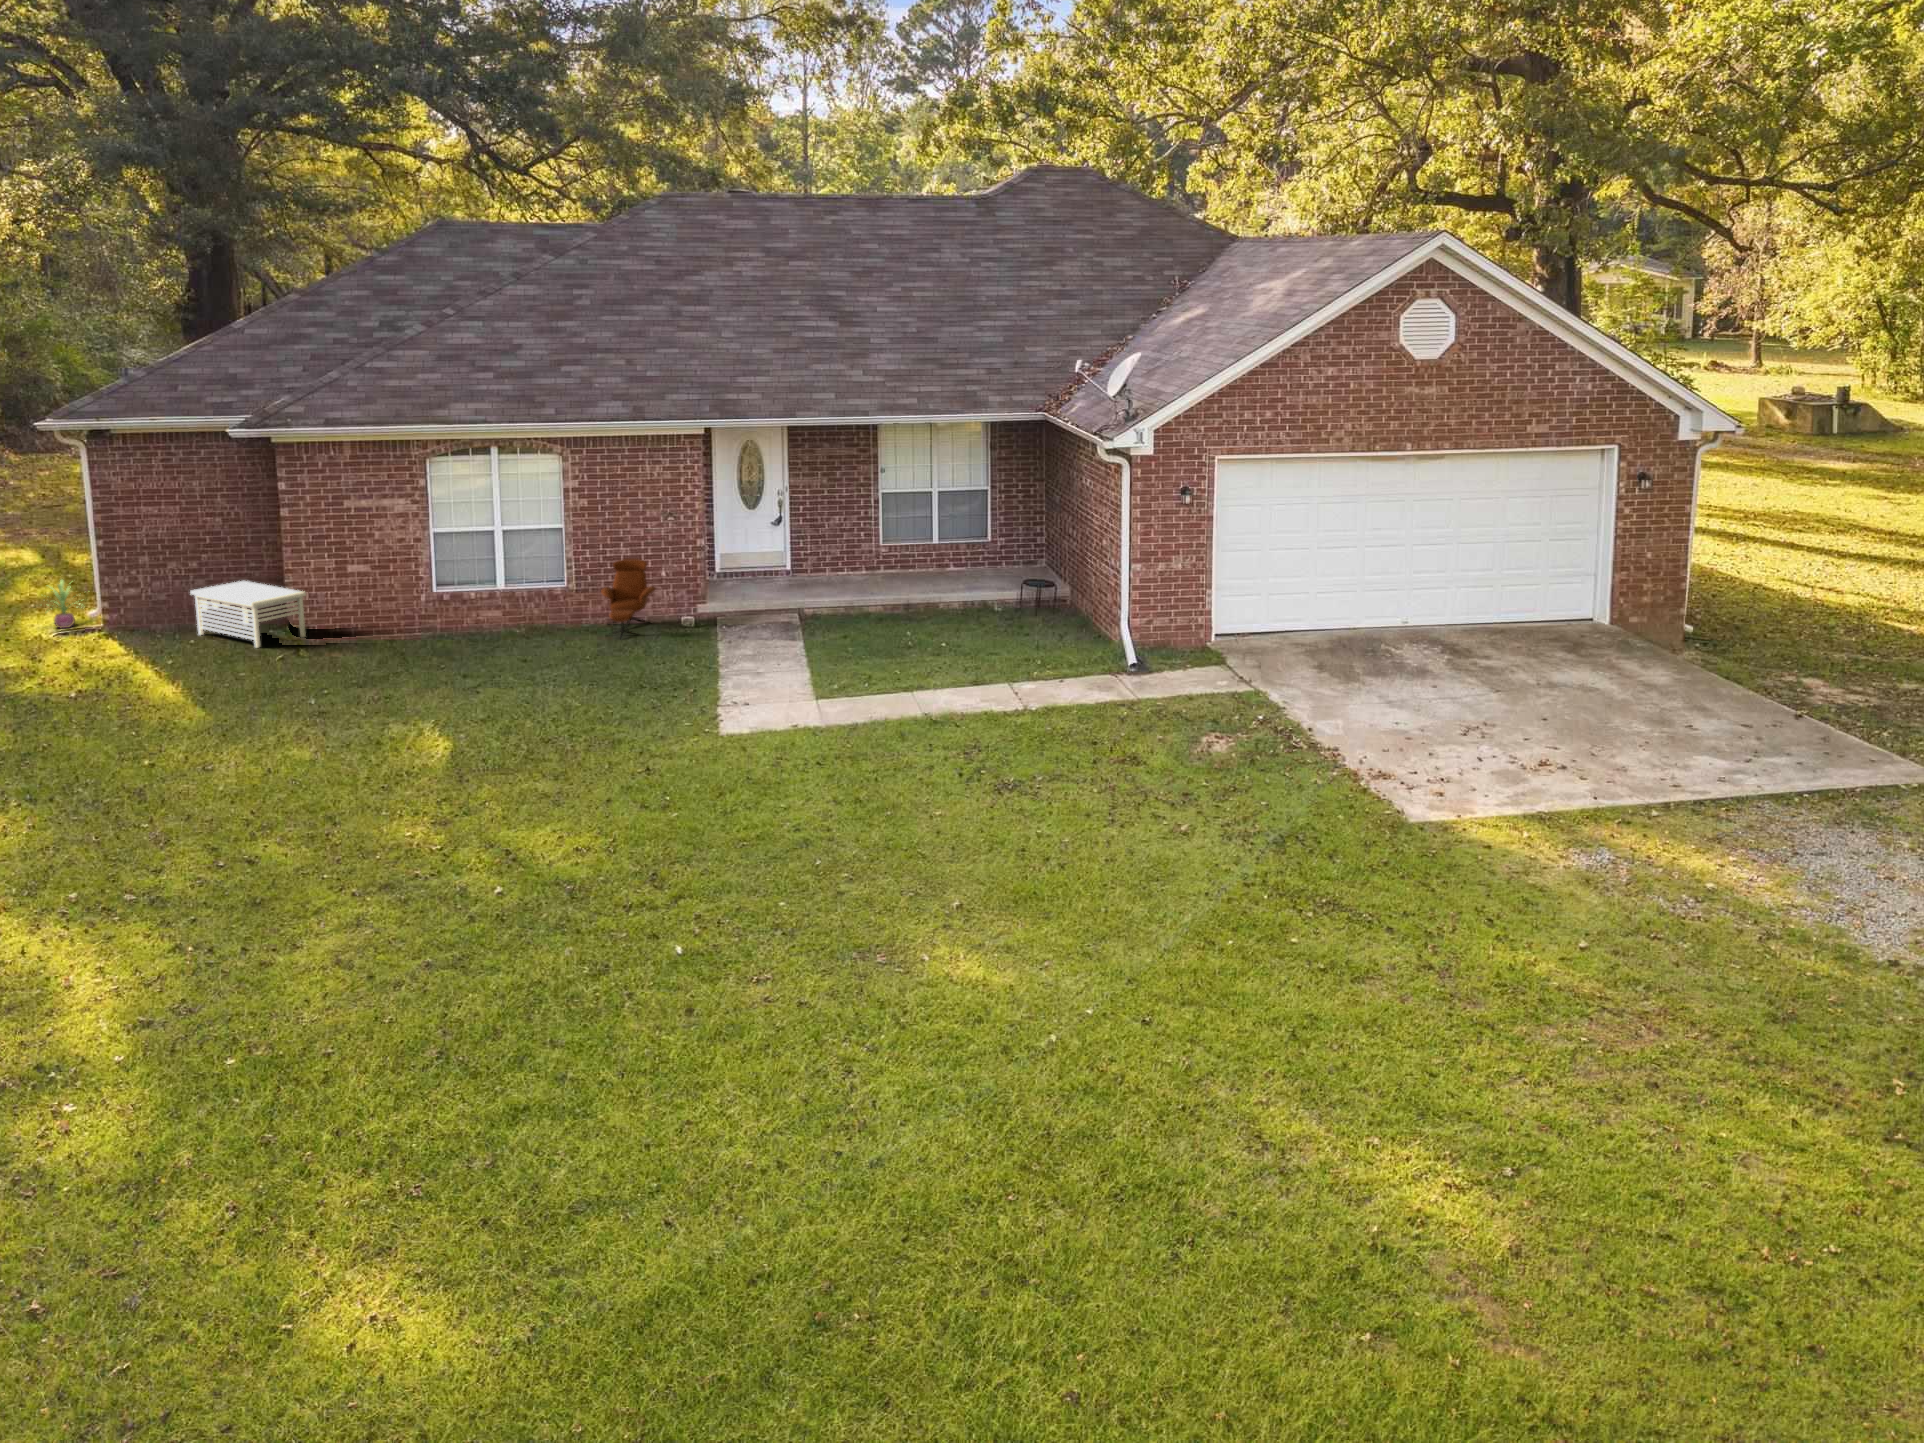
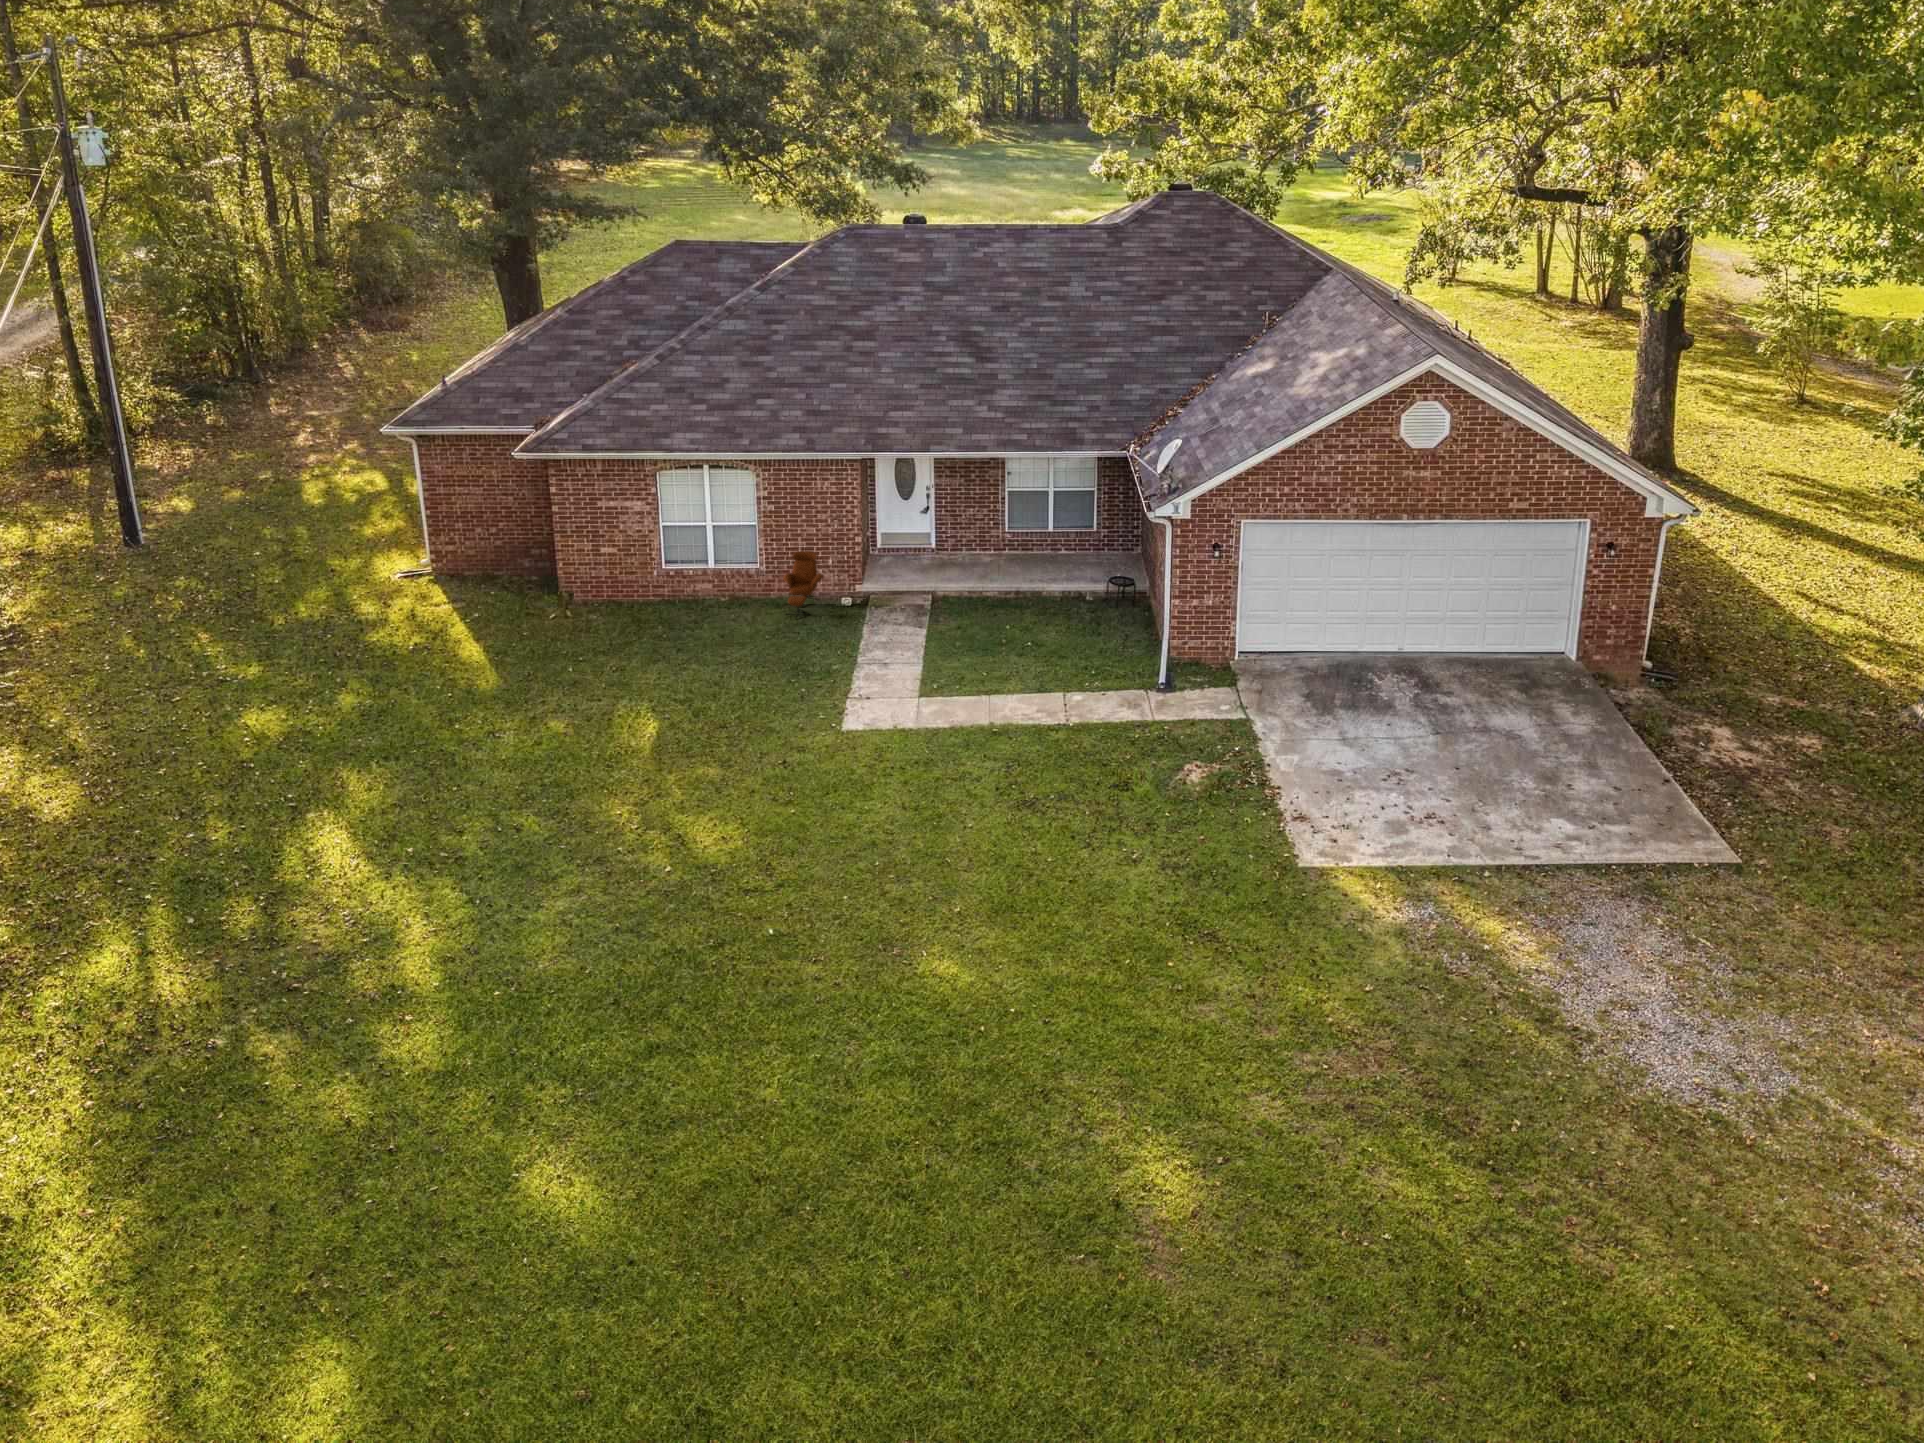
decorative plant: present [47,580,80,628] -> none [397,546,435,581]
storage bench: present [190,581,306,648] -> none [500,554,578,613]

